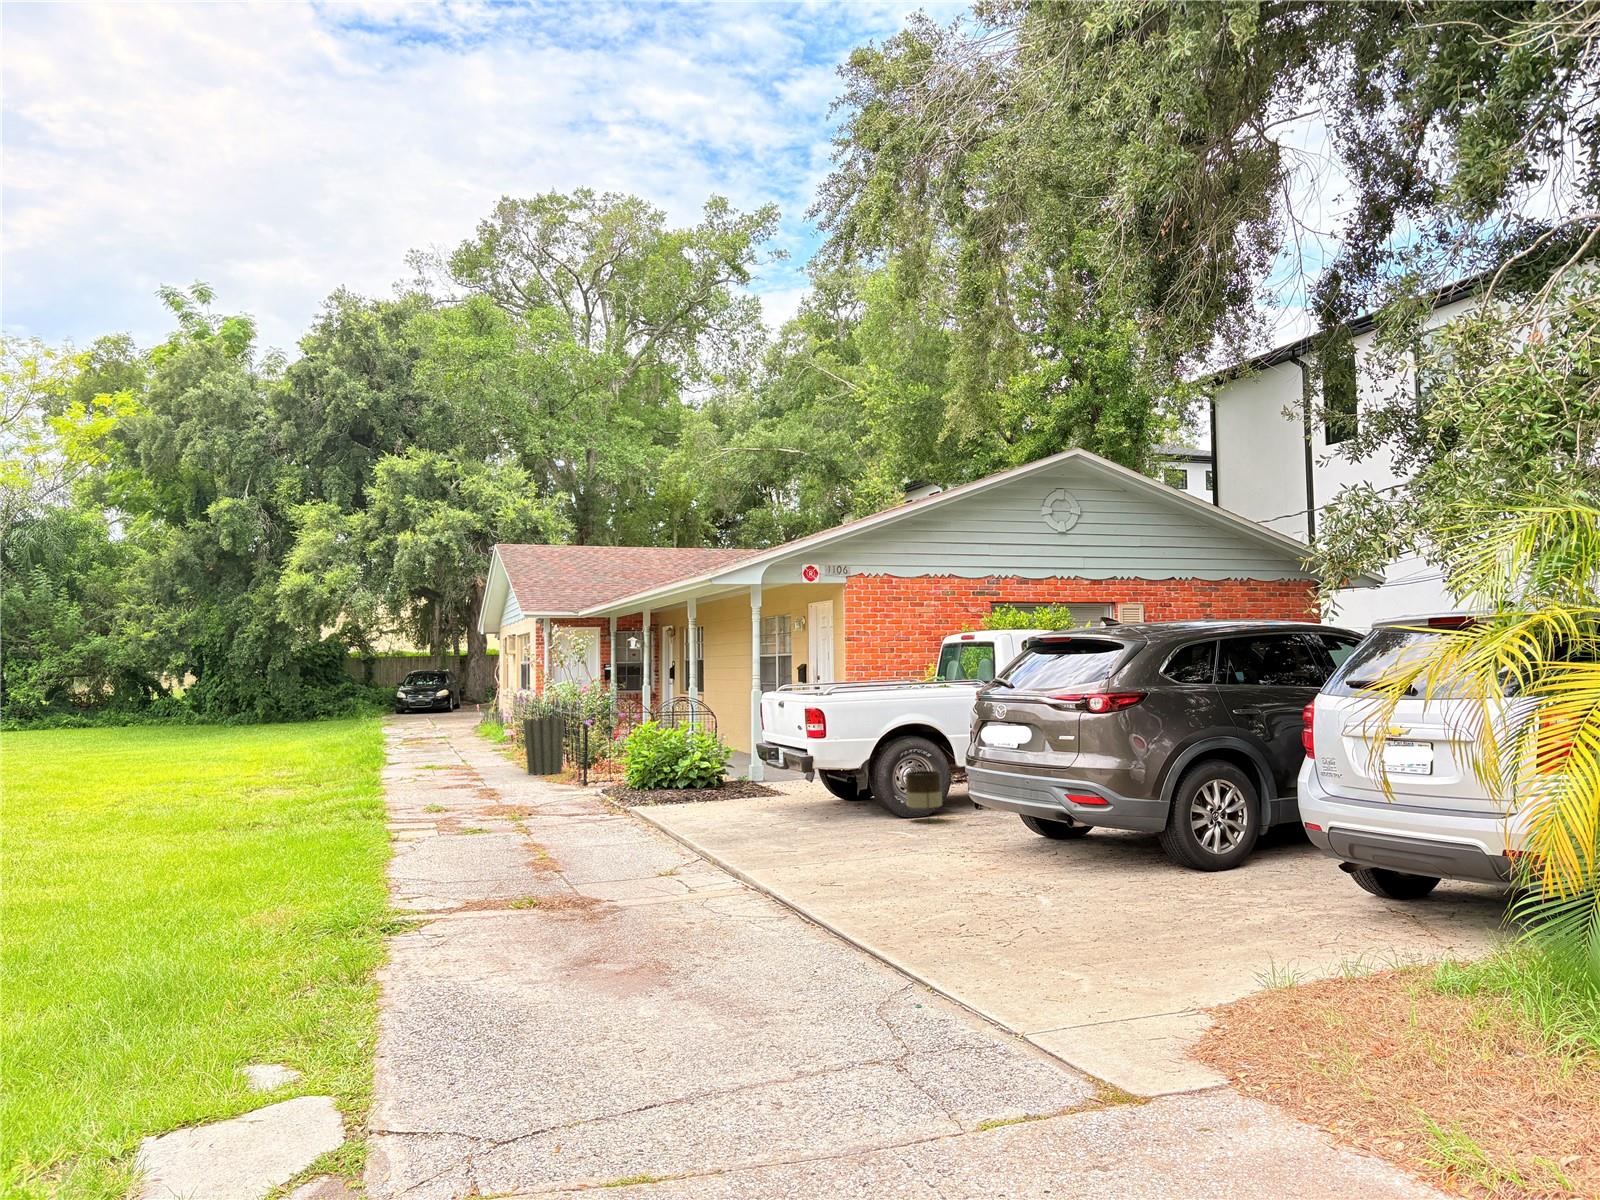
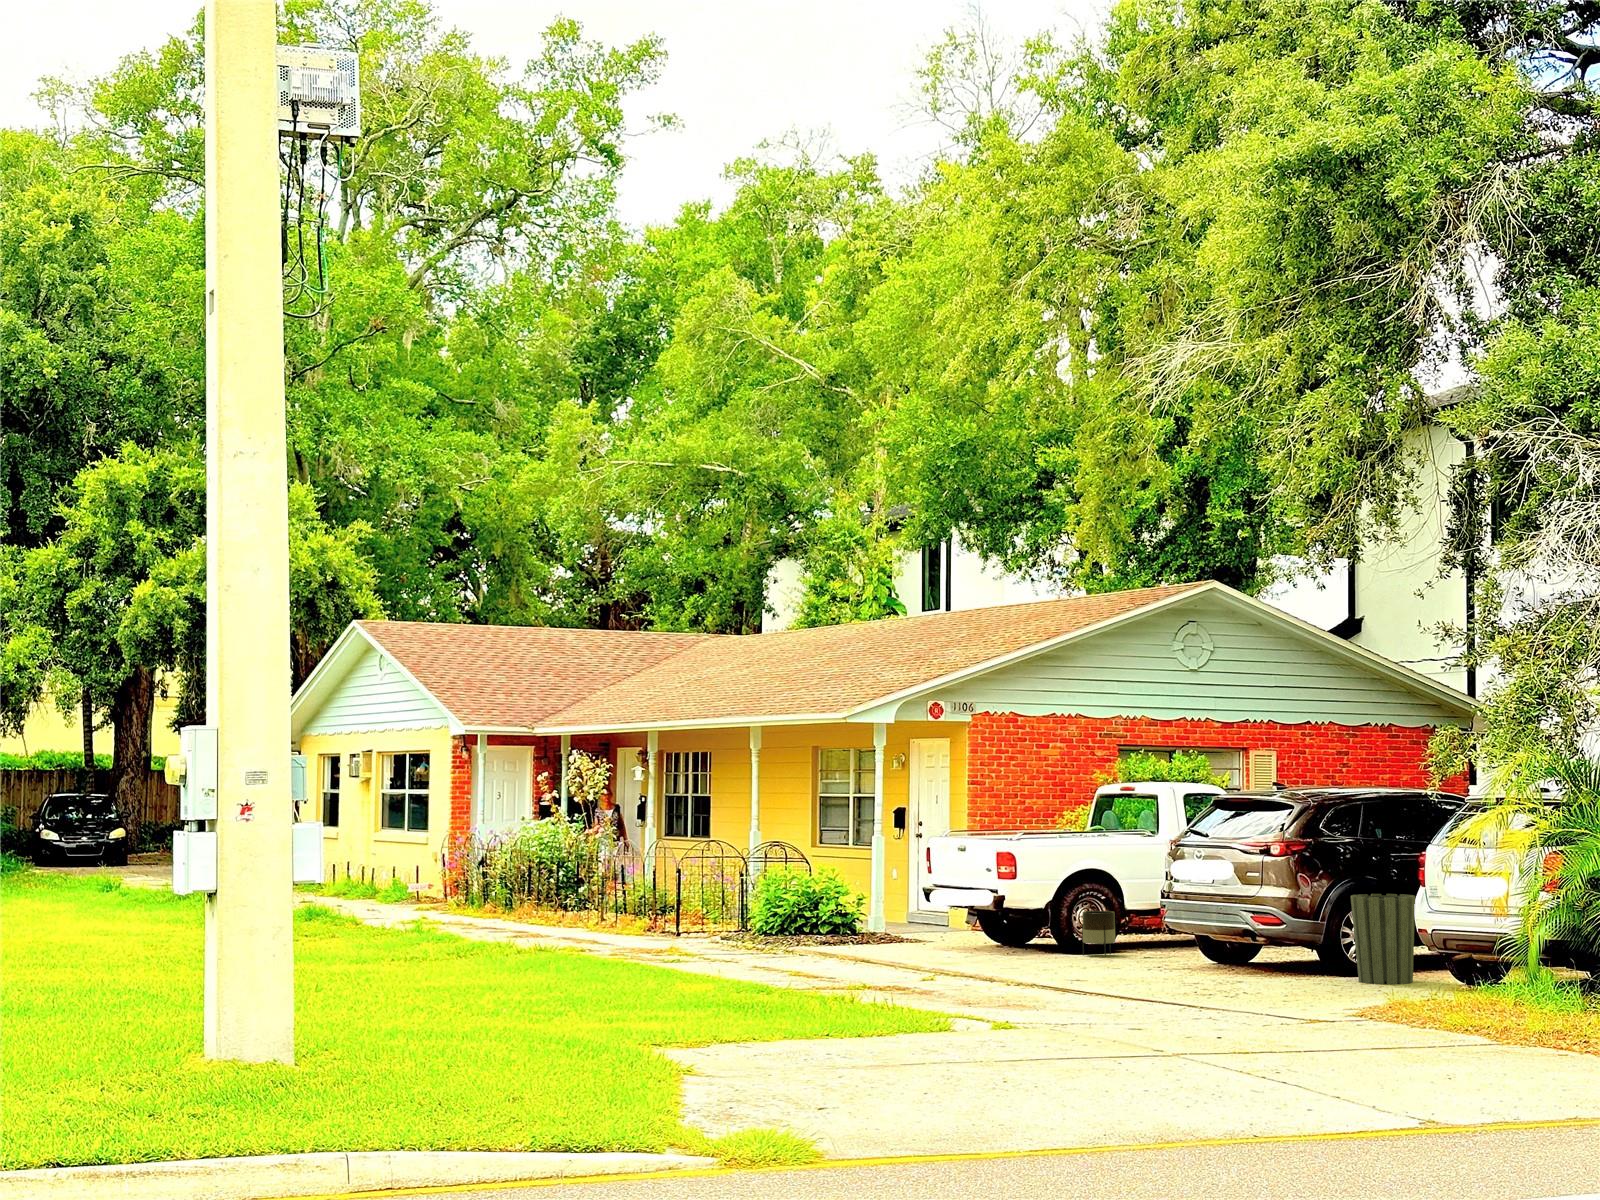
trash can: present [524,718,564,775] -> present [1351,894,1415,984]

